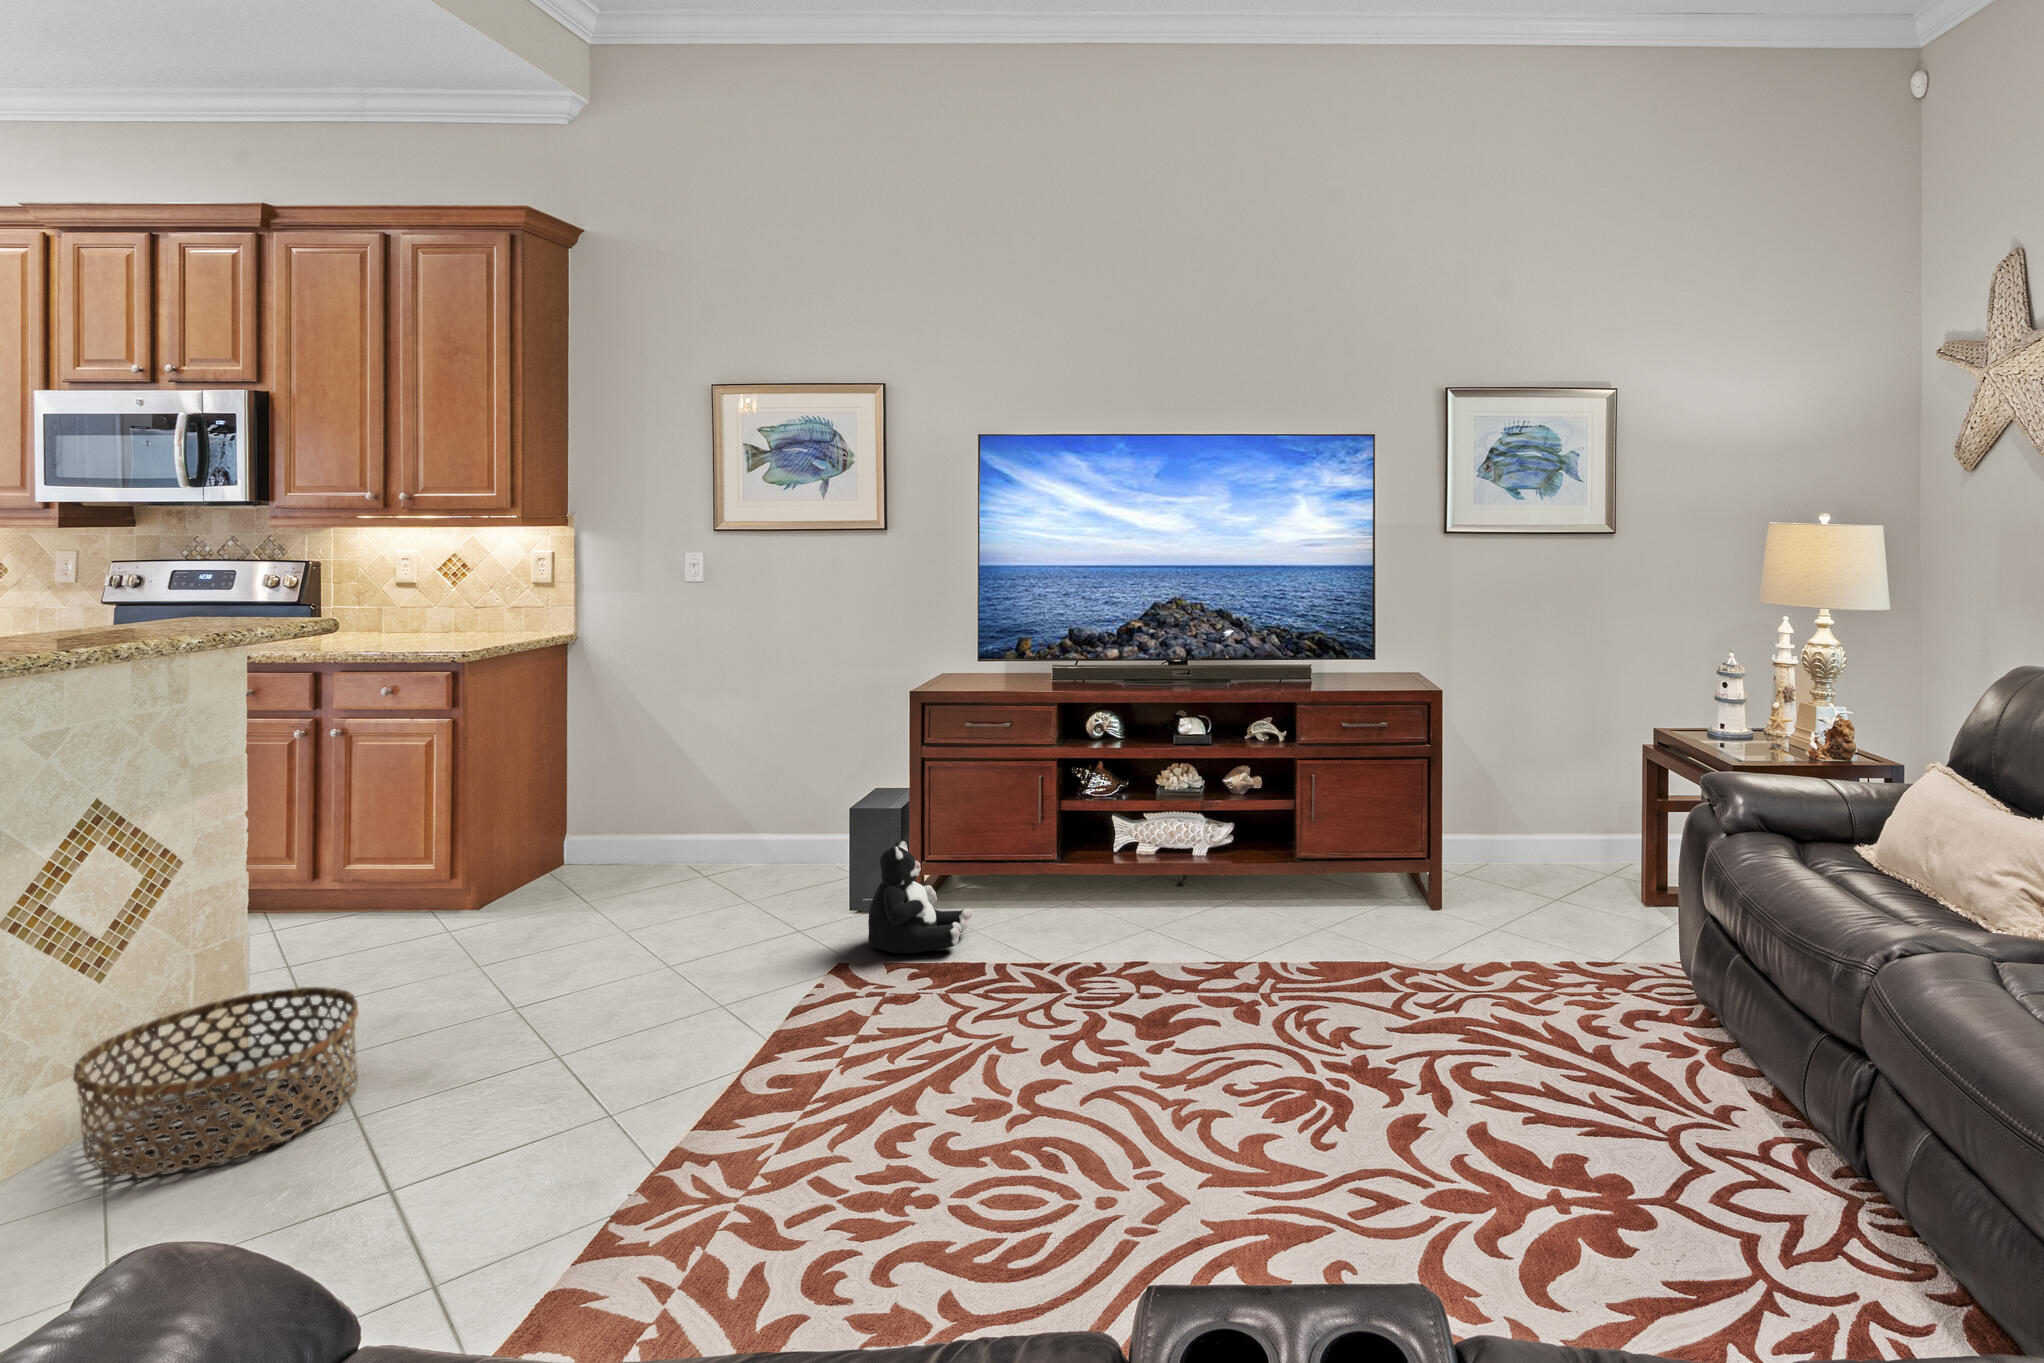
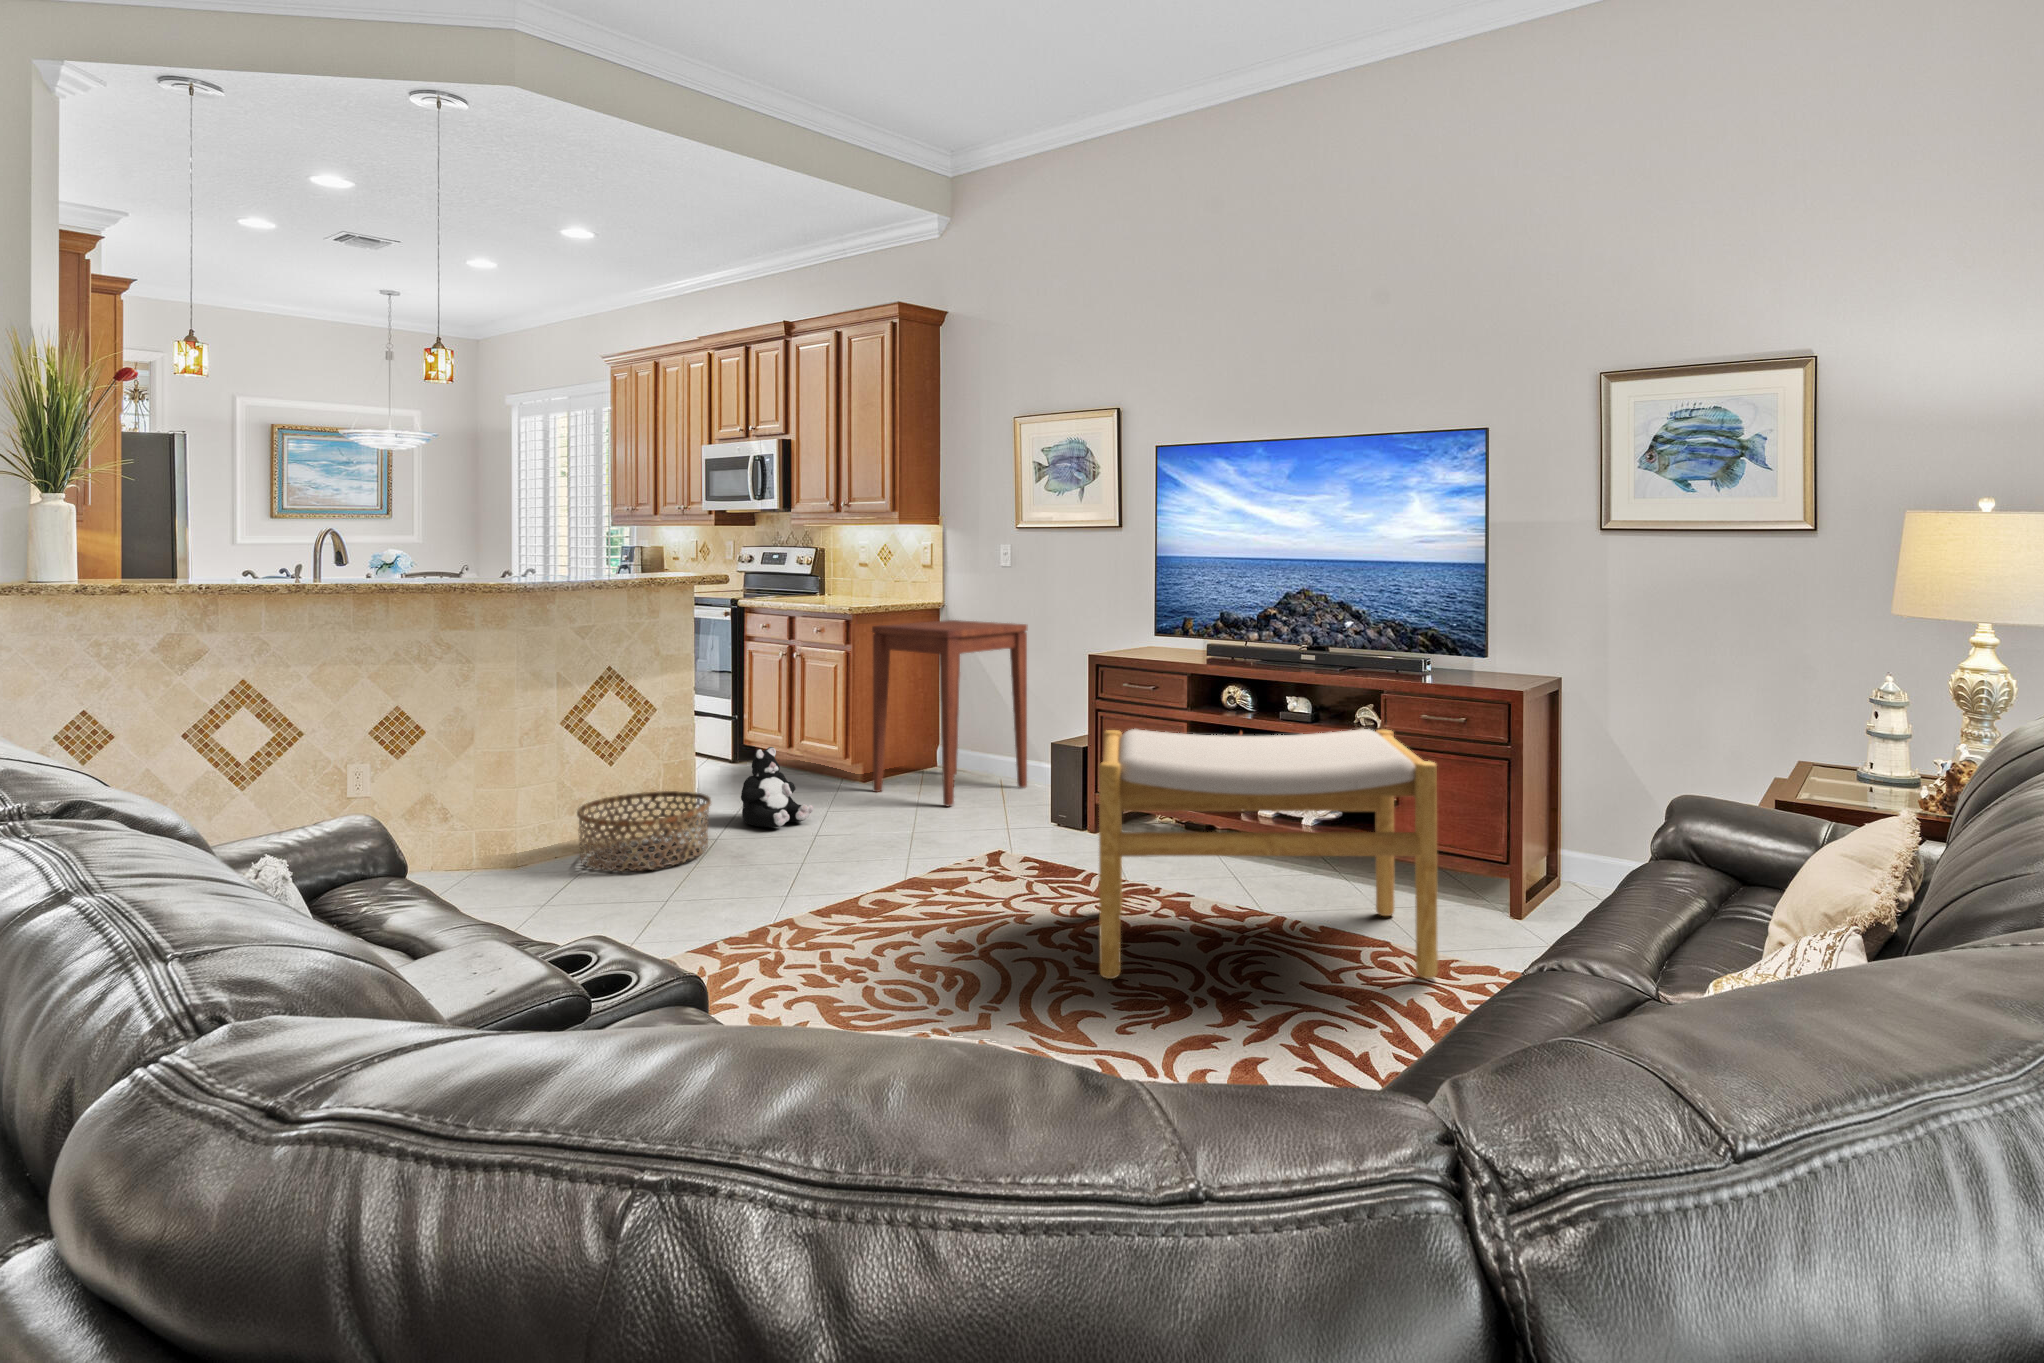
side table: none [509,654,744,914] -> present [872,620,1028,806]
footstool: none [1075,747,1475,1099] -> present [1099,729,1438,979]
plush toy: present [868,840,972,953] -> present [741,747,813,827]

